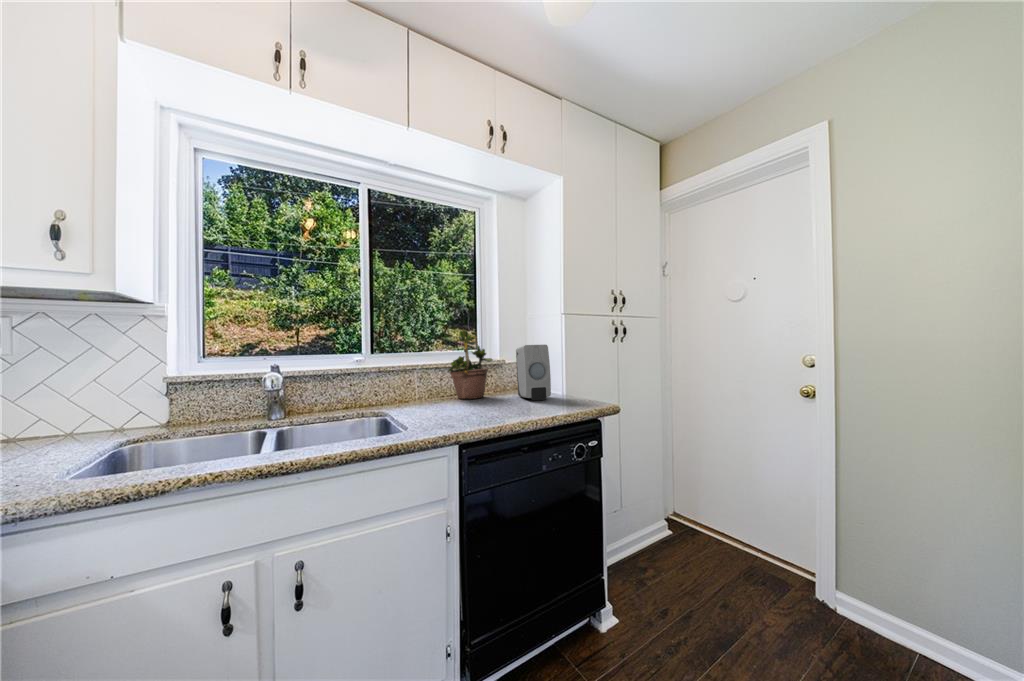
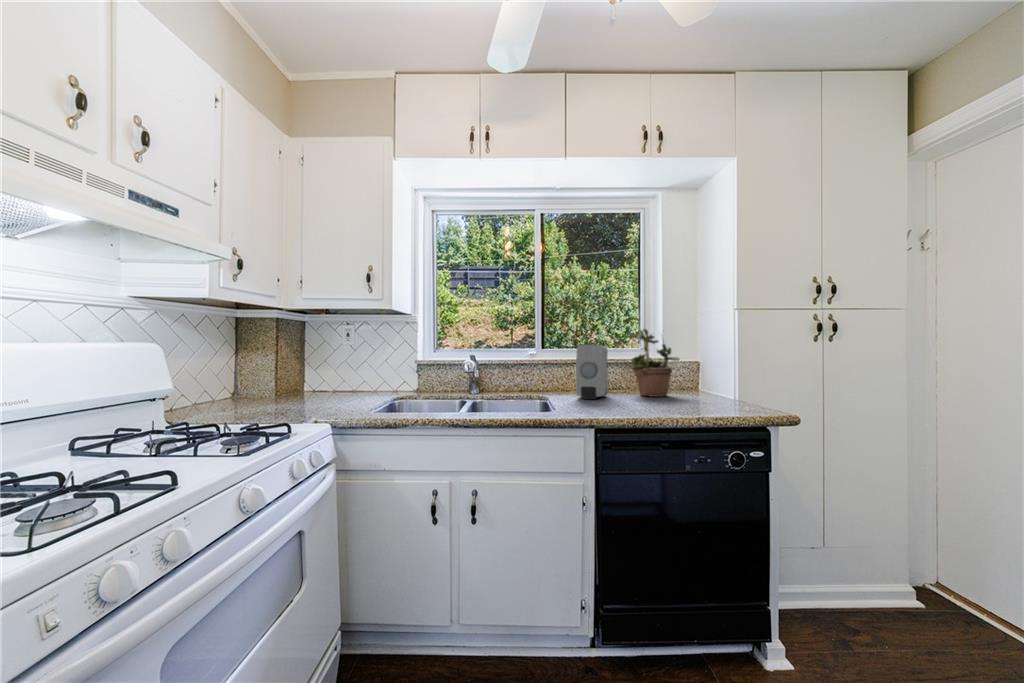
soap dispenser: present [516,345,551,401] -> present [576,345,607,399]

